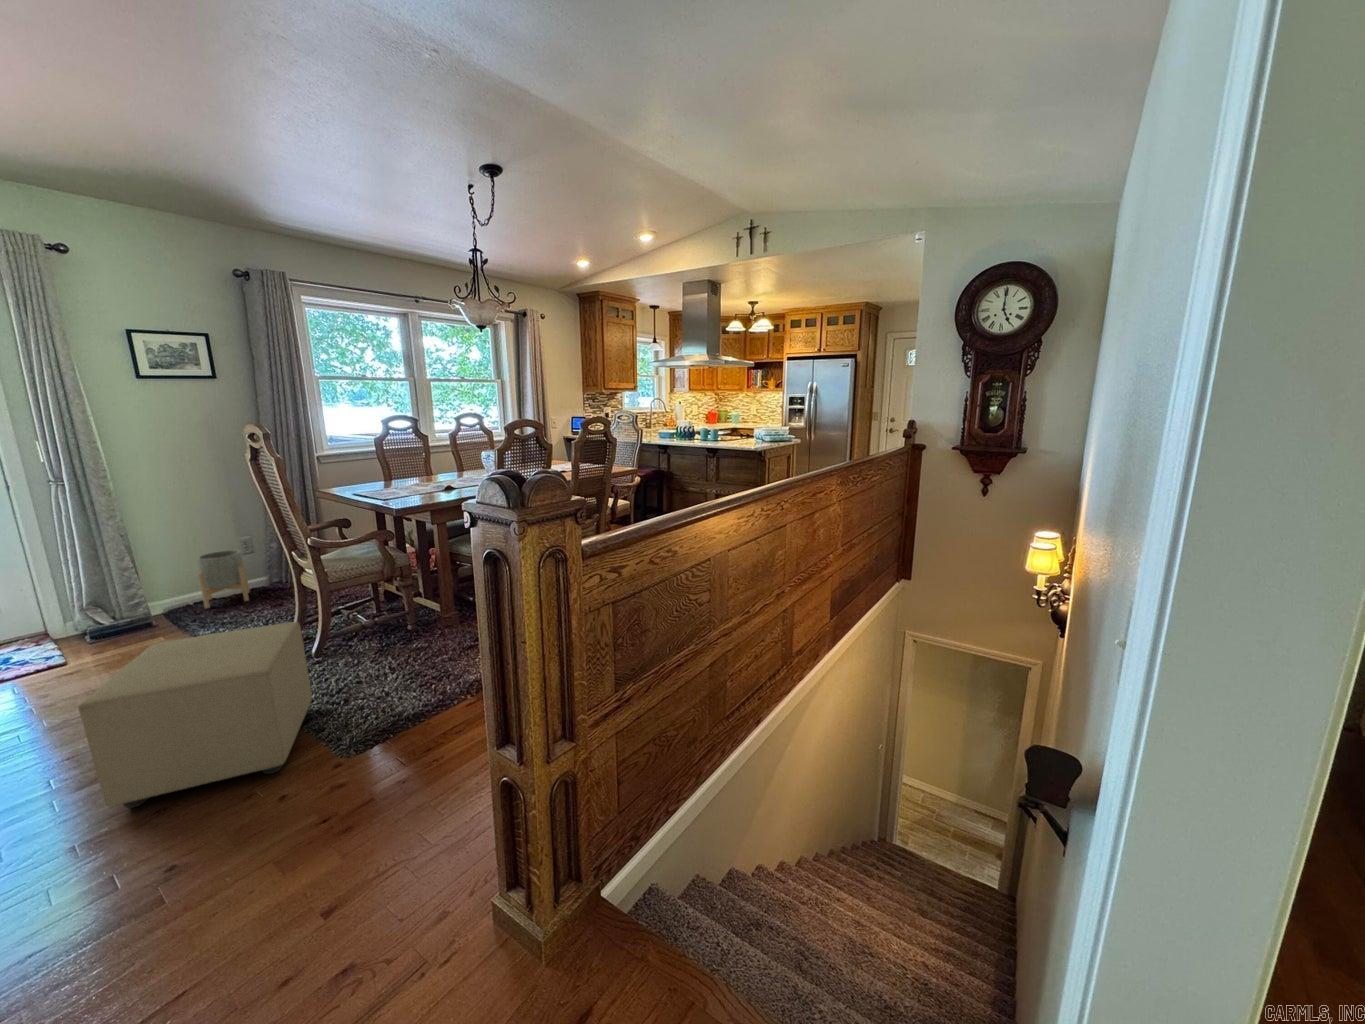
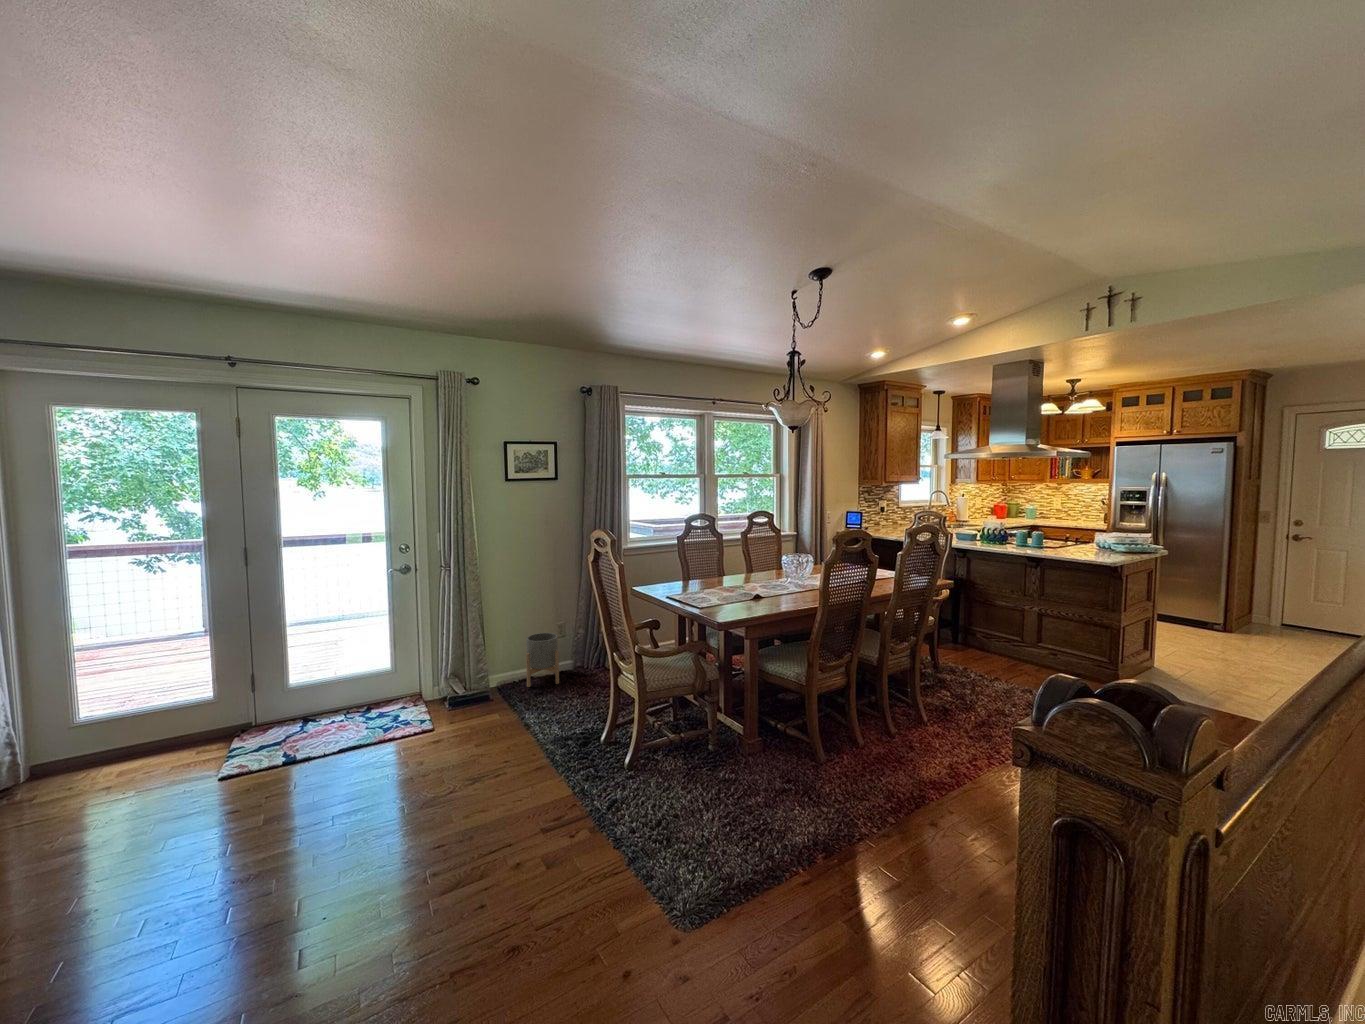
ottoman: present [79,622,312,808] -> none [478,745,641,945]

